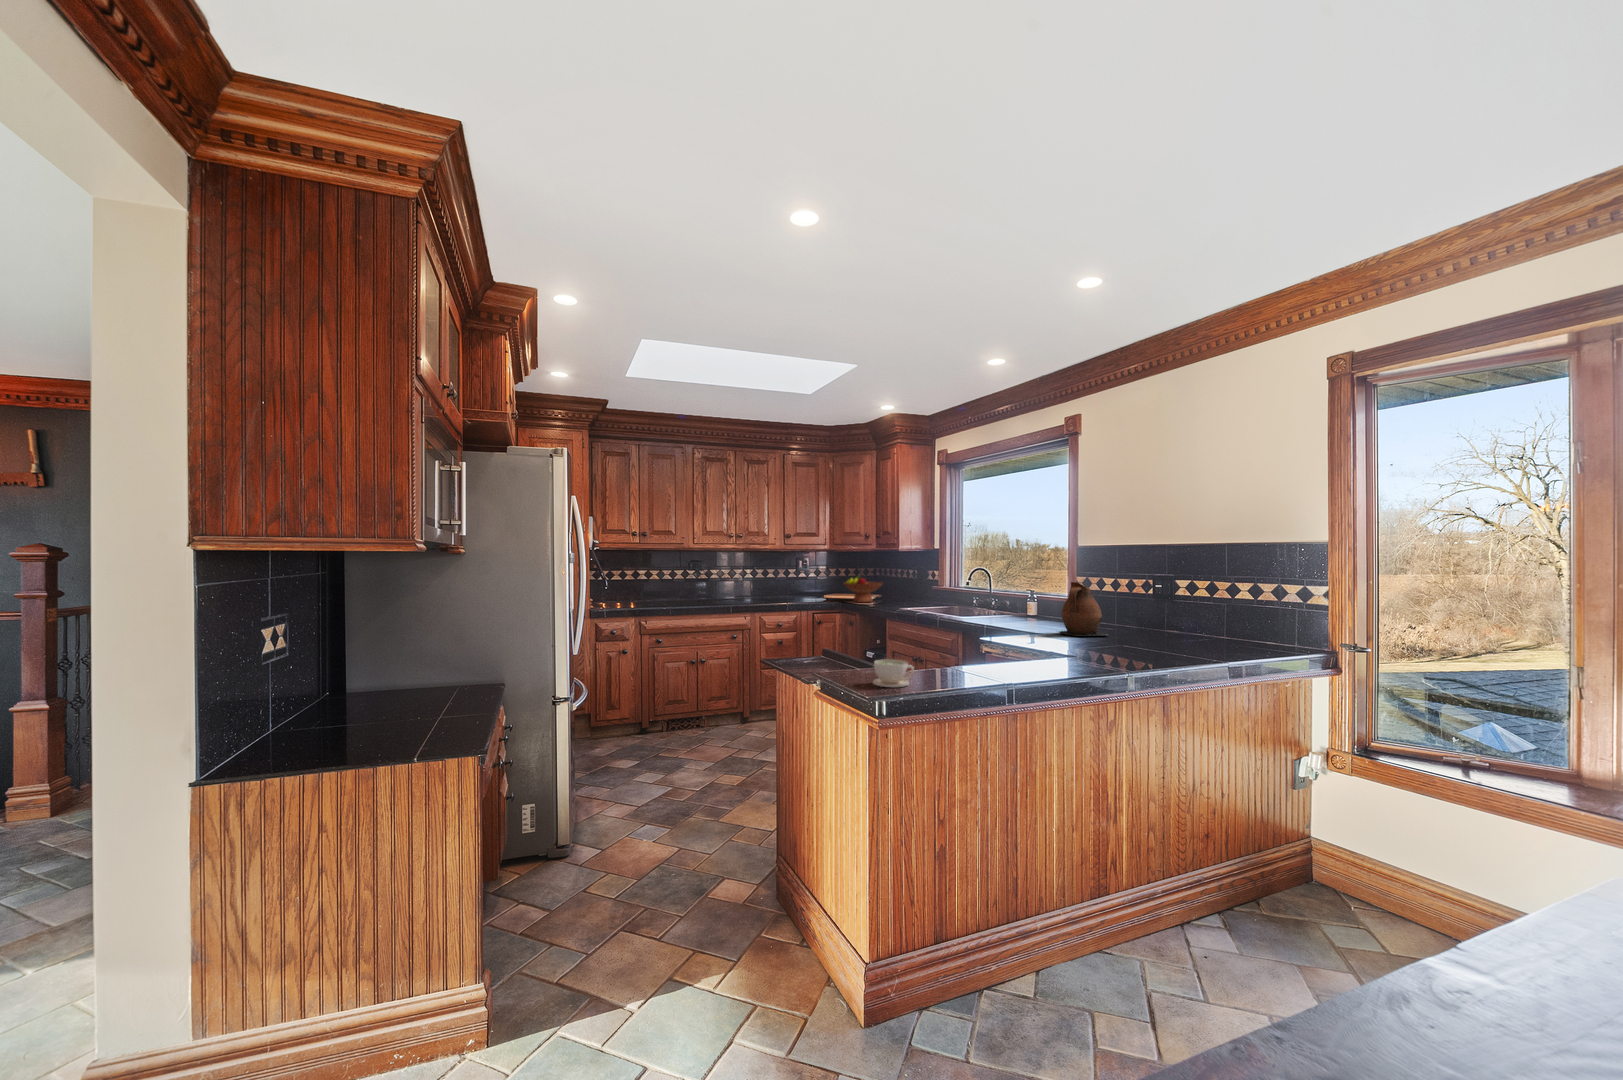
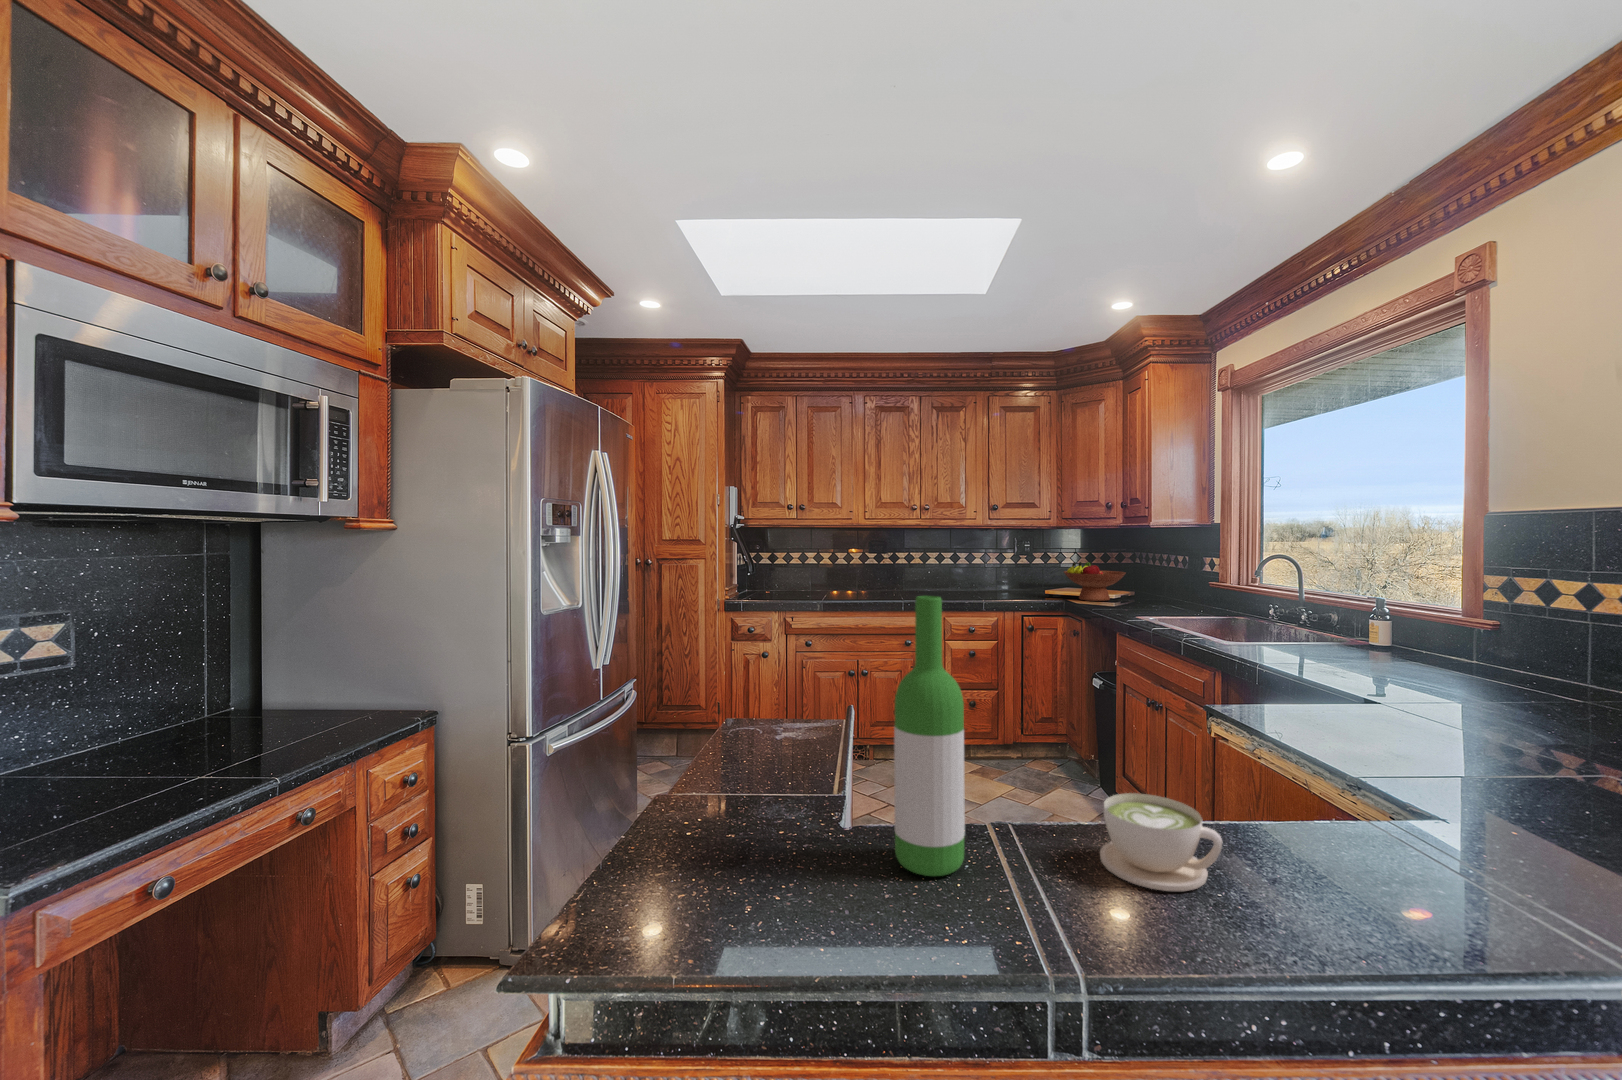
wine bottle: none [948,580,974,682] -> present [894,596,965,876]
ceramic pitcher: present [1059,582,1109,636] -> none [1396,589,1551,721]
coffee cup: present [873,659,914,687] -> present [1100,793,1222,891]

